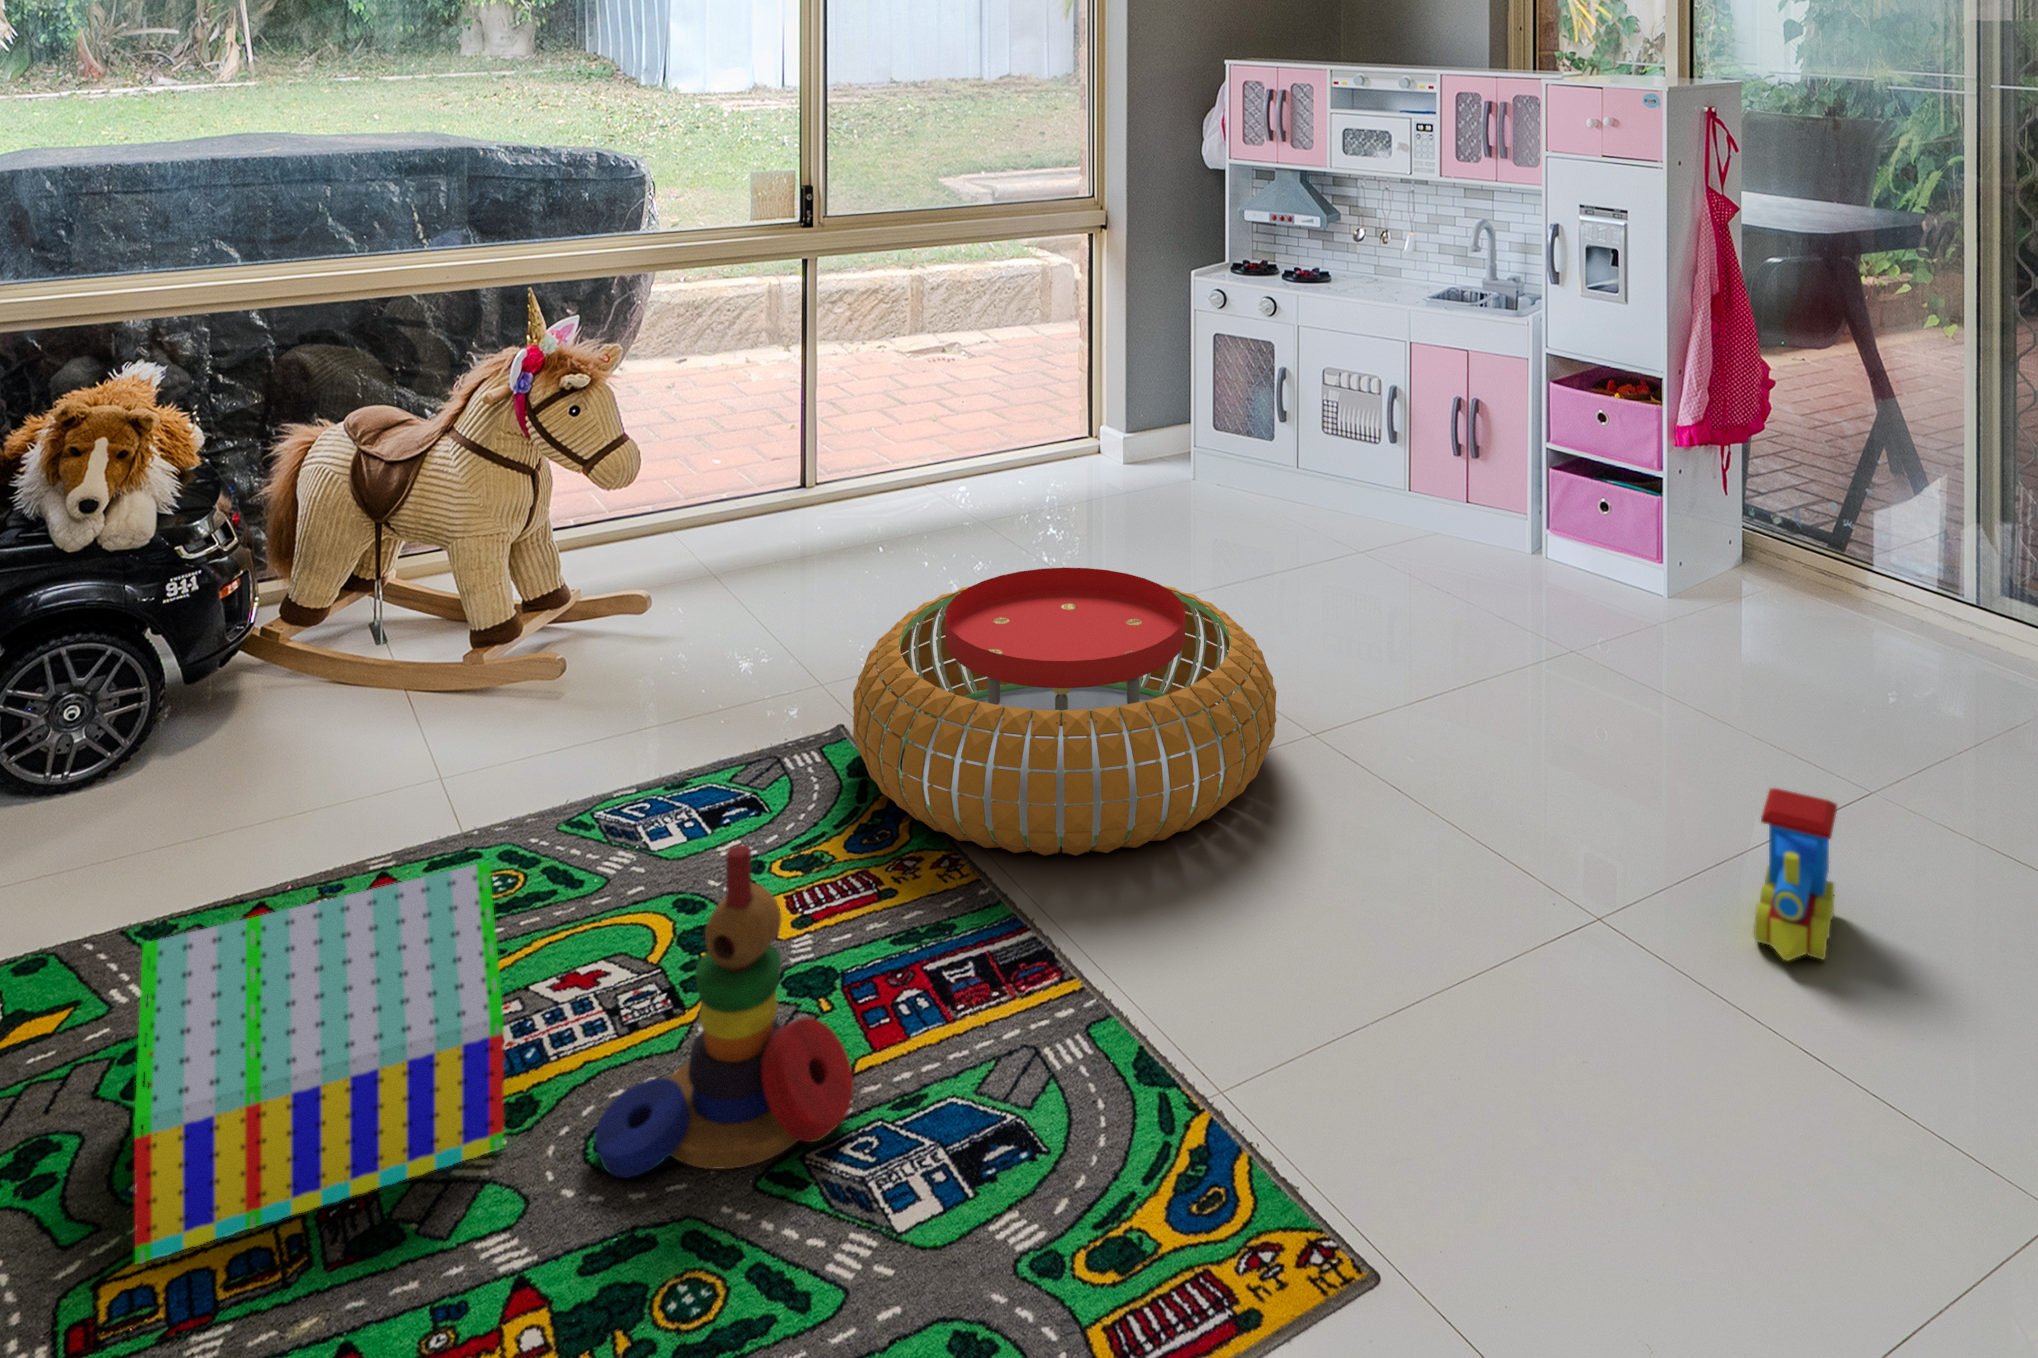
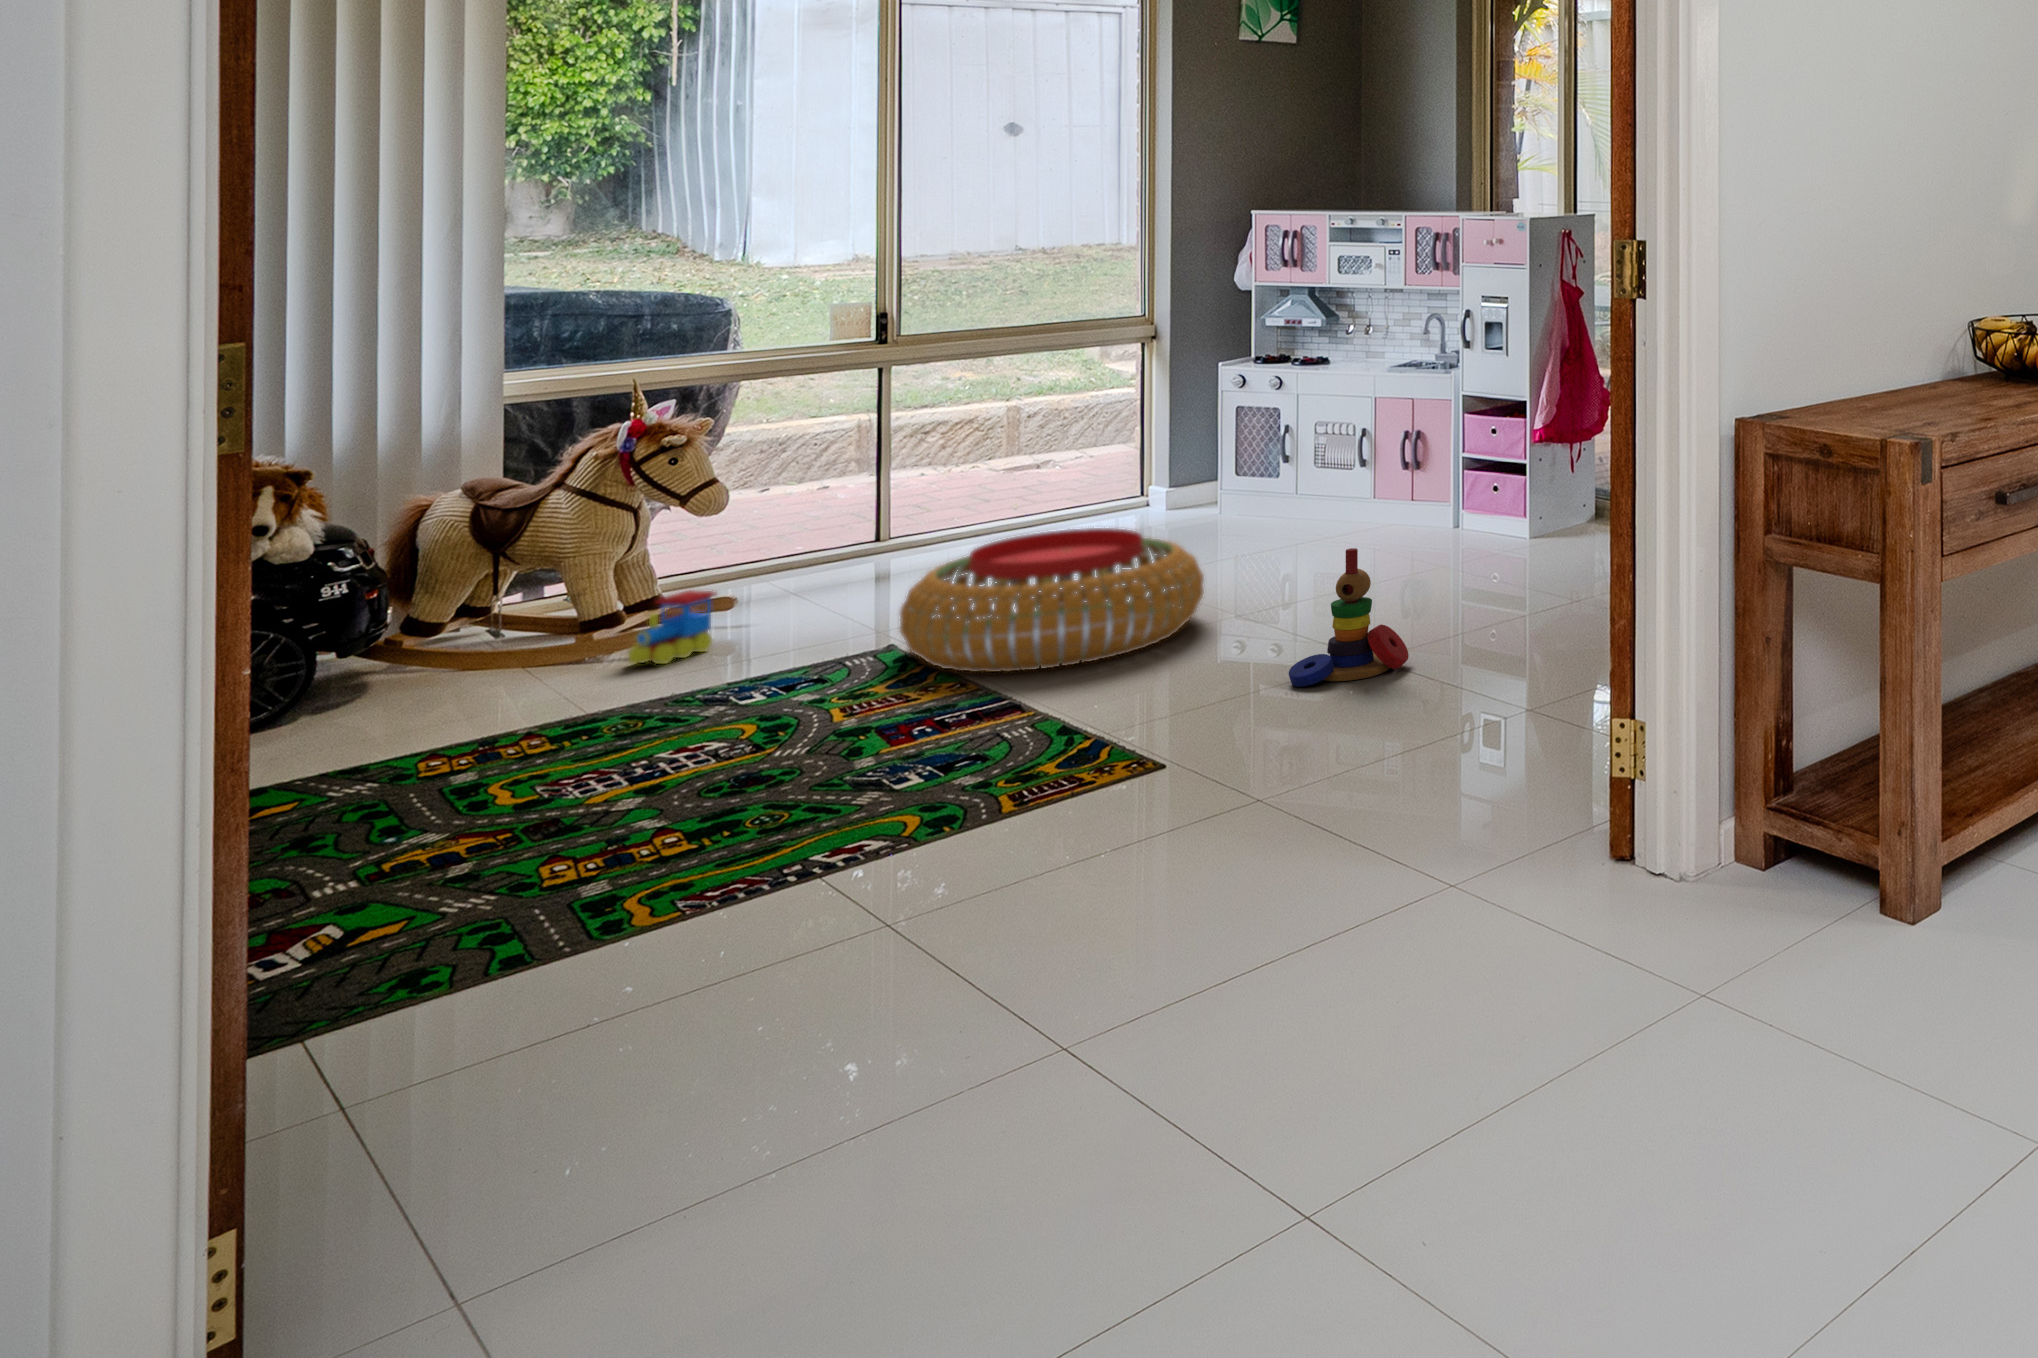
toy train: present [1754,788,1837,961] -> present [628,590,717,664]
stacking toy: present [594,845,853,1177] -> present [1289,548,1409,687]
toy house: present [134,862,504,1264] -> none [396,648,652,841]

